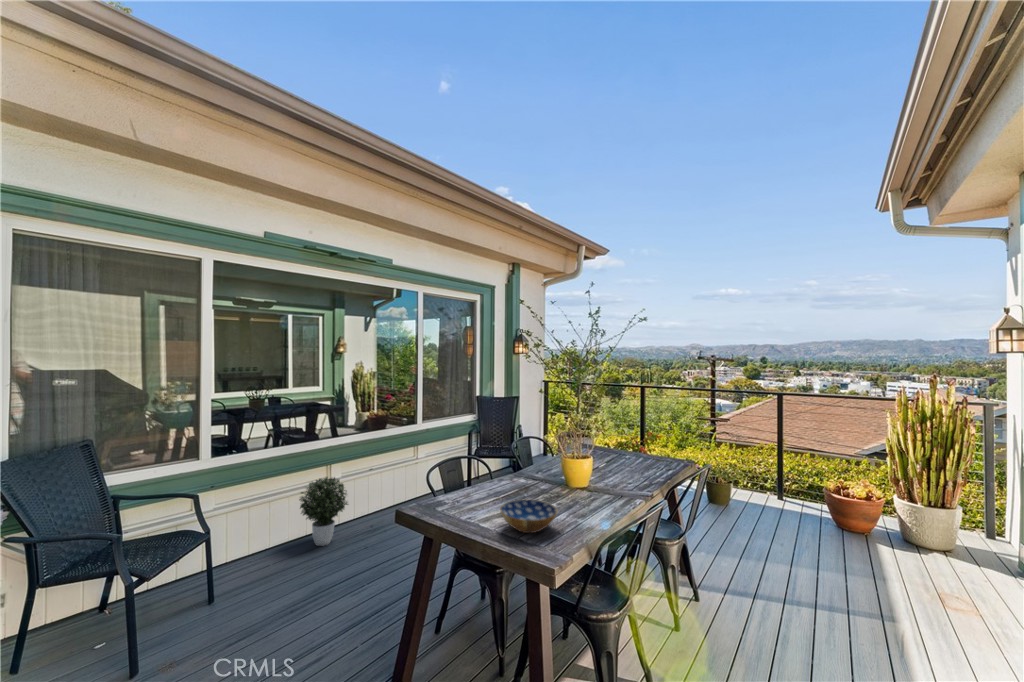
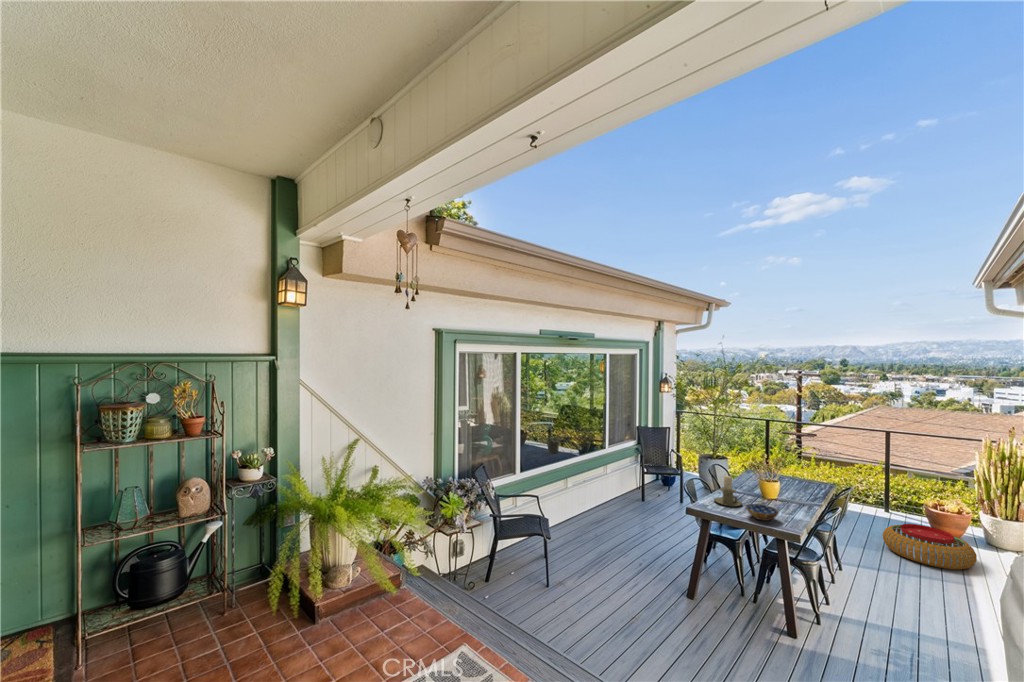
candle holder: none [476,450,522,506] -> present [714,475,742,507]
potted plant: present [299,477,348,546] -> none [560,483,589,527]
pouf: none [767,518,894,589] -> present [883,524,977,570]

